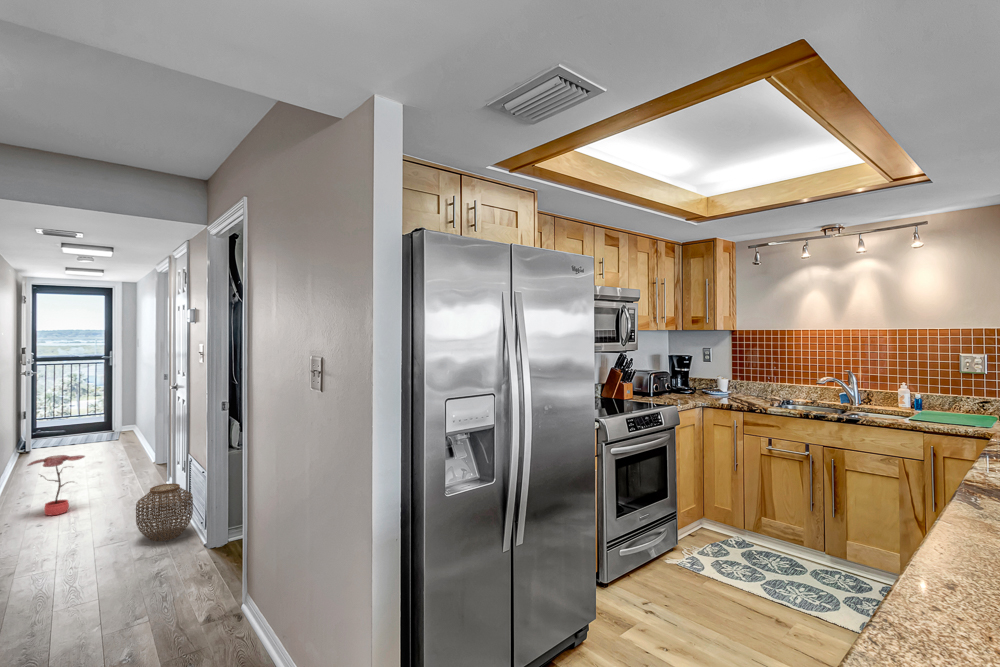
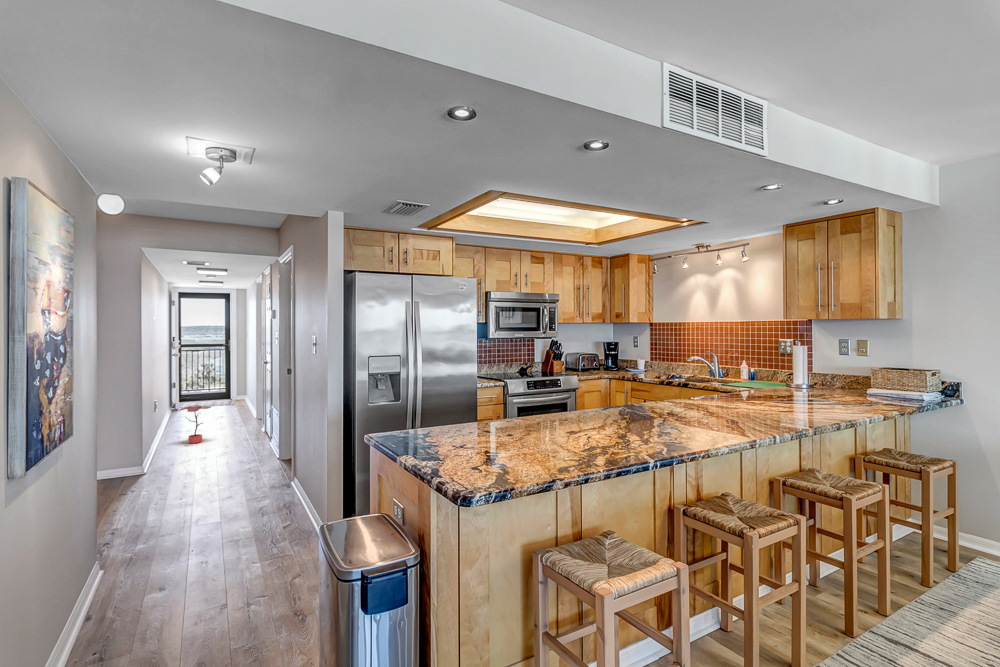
woven basket: present [136,483,193,541] -> none [240,423,274,458]

